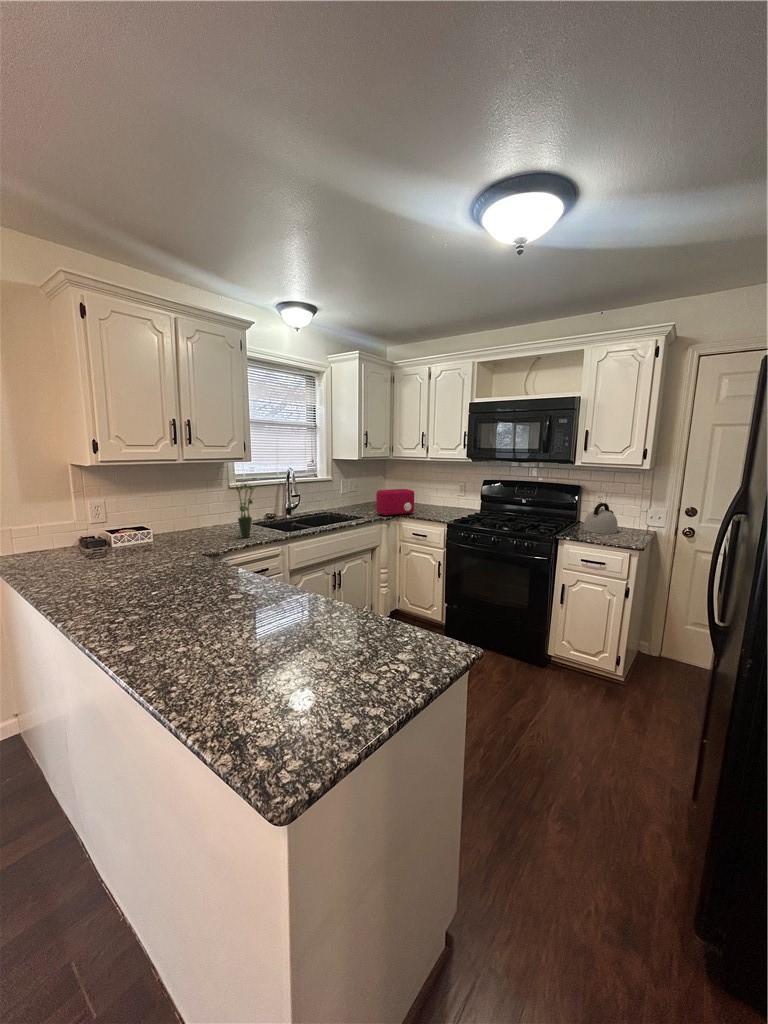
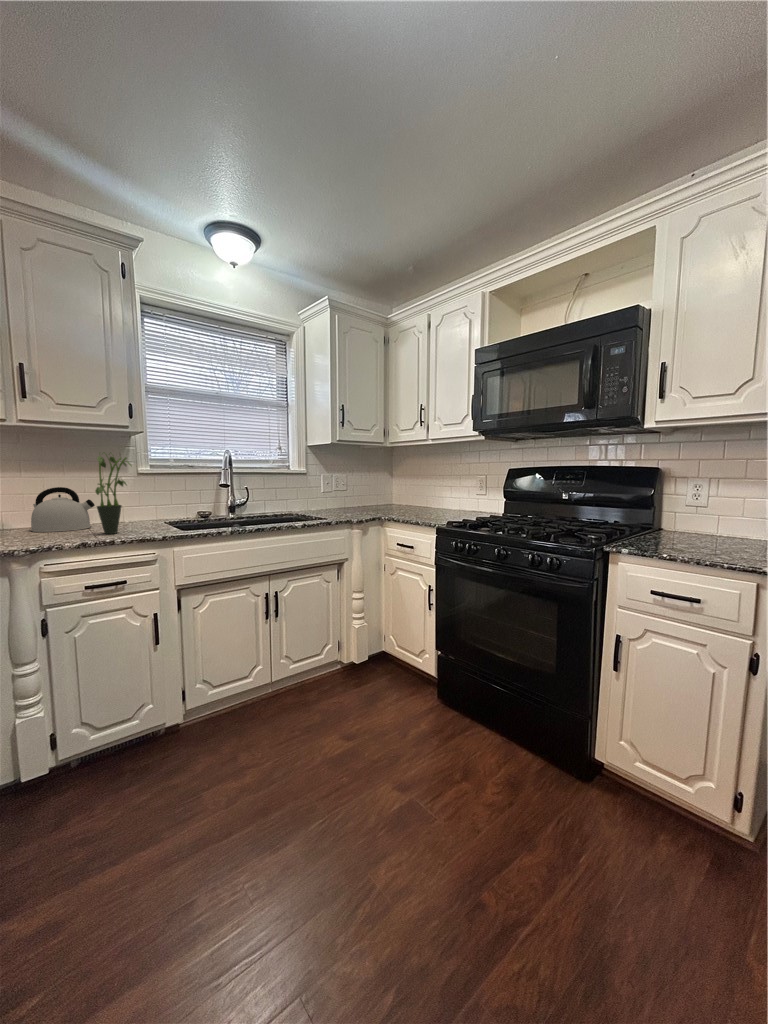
toaster: present [376,489,414,516] -> none [350,482,403,518]
kettle: present [583,503,618,534] -> present [31,487,95,532]

